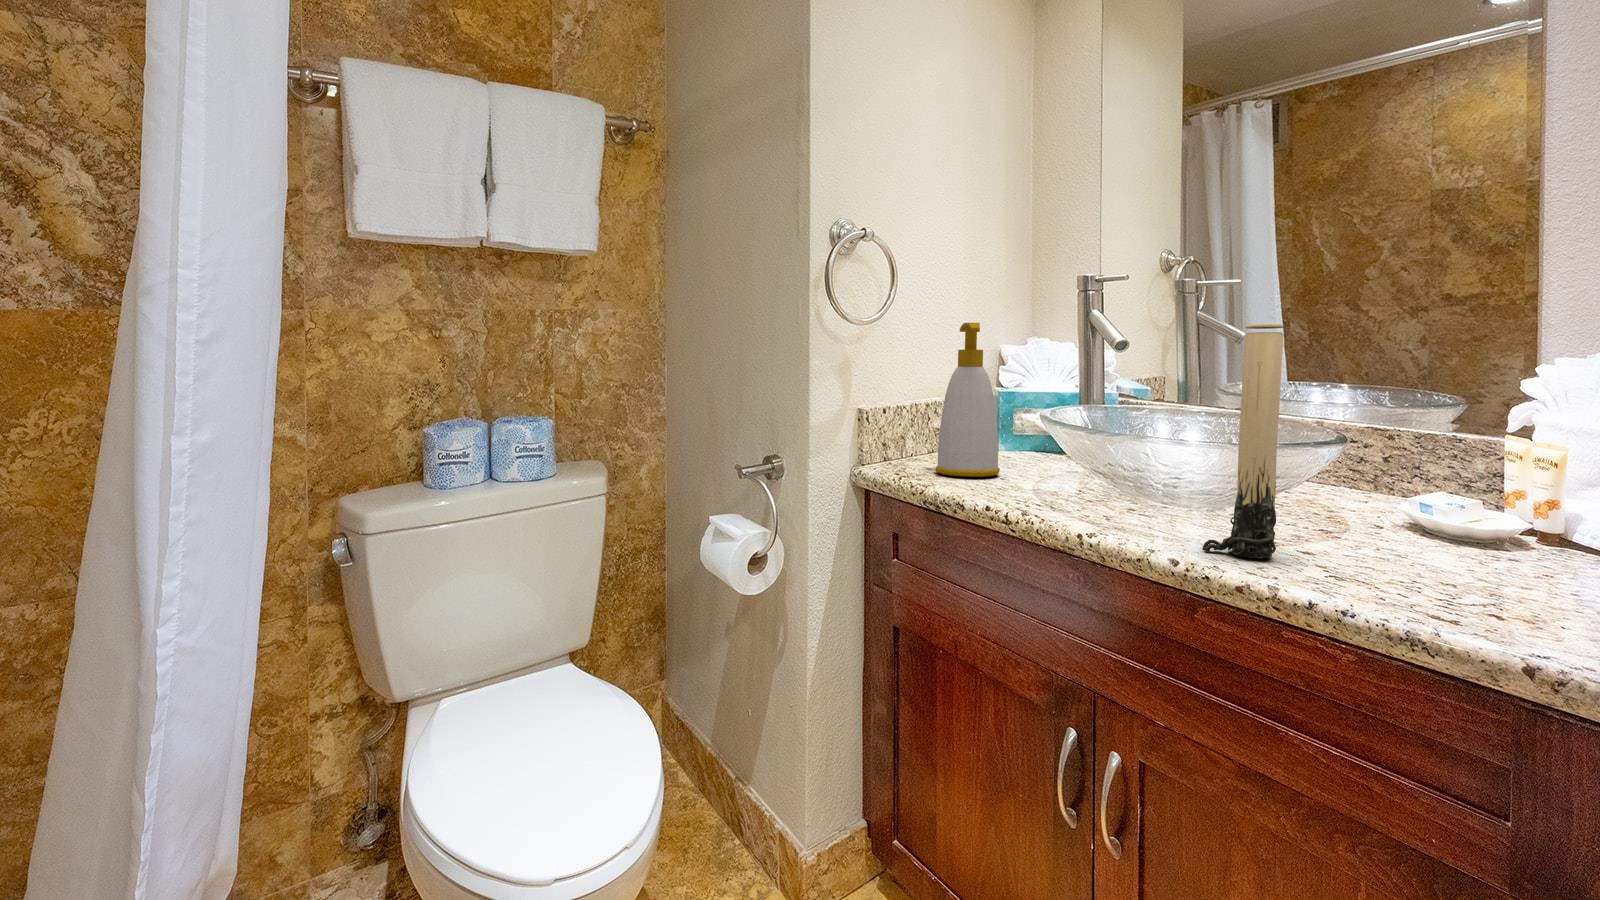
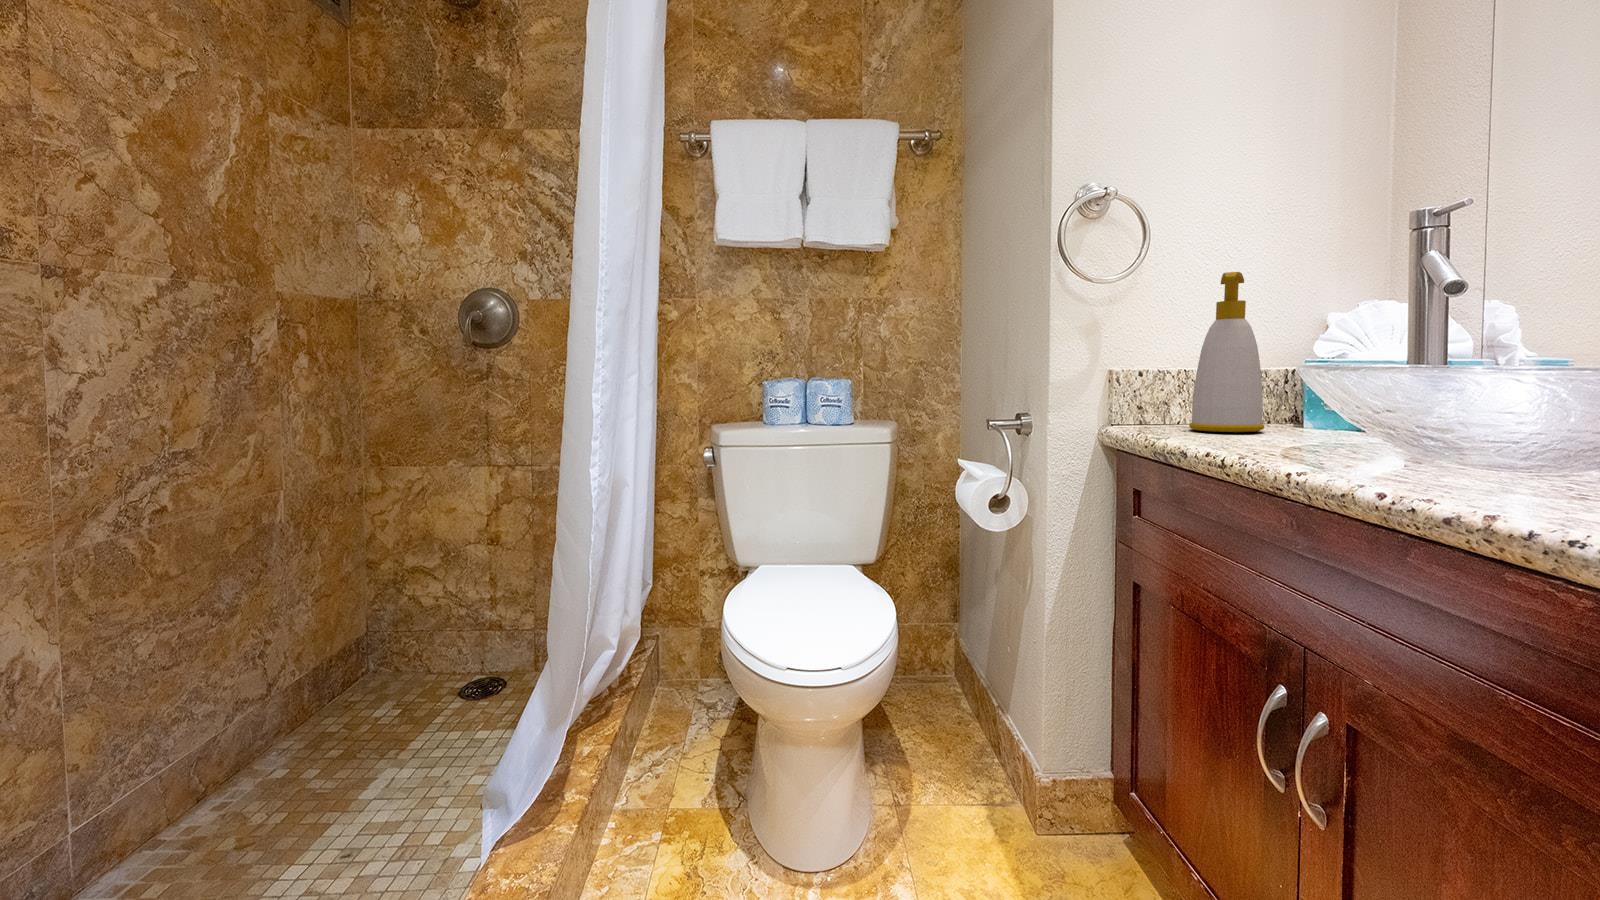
candle: present [1202,323,1283,558] -> none [1433,210,1550,496]

